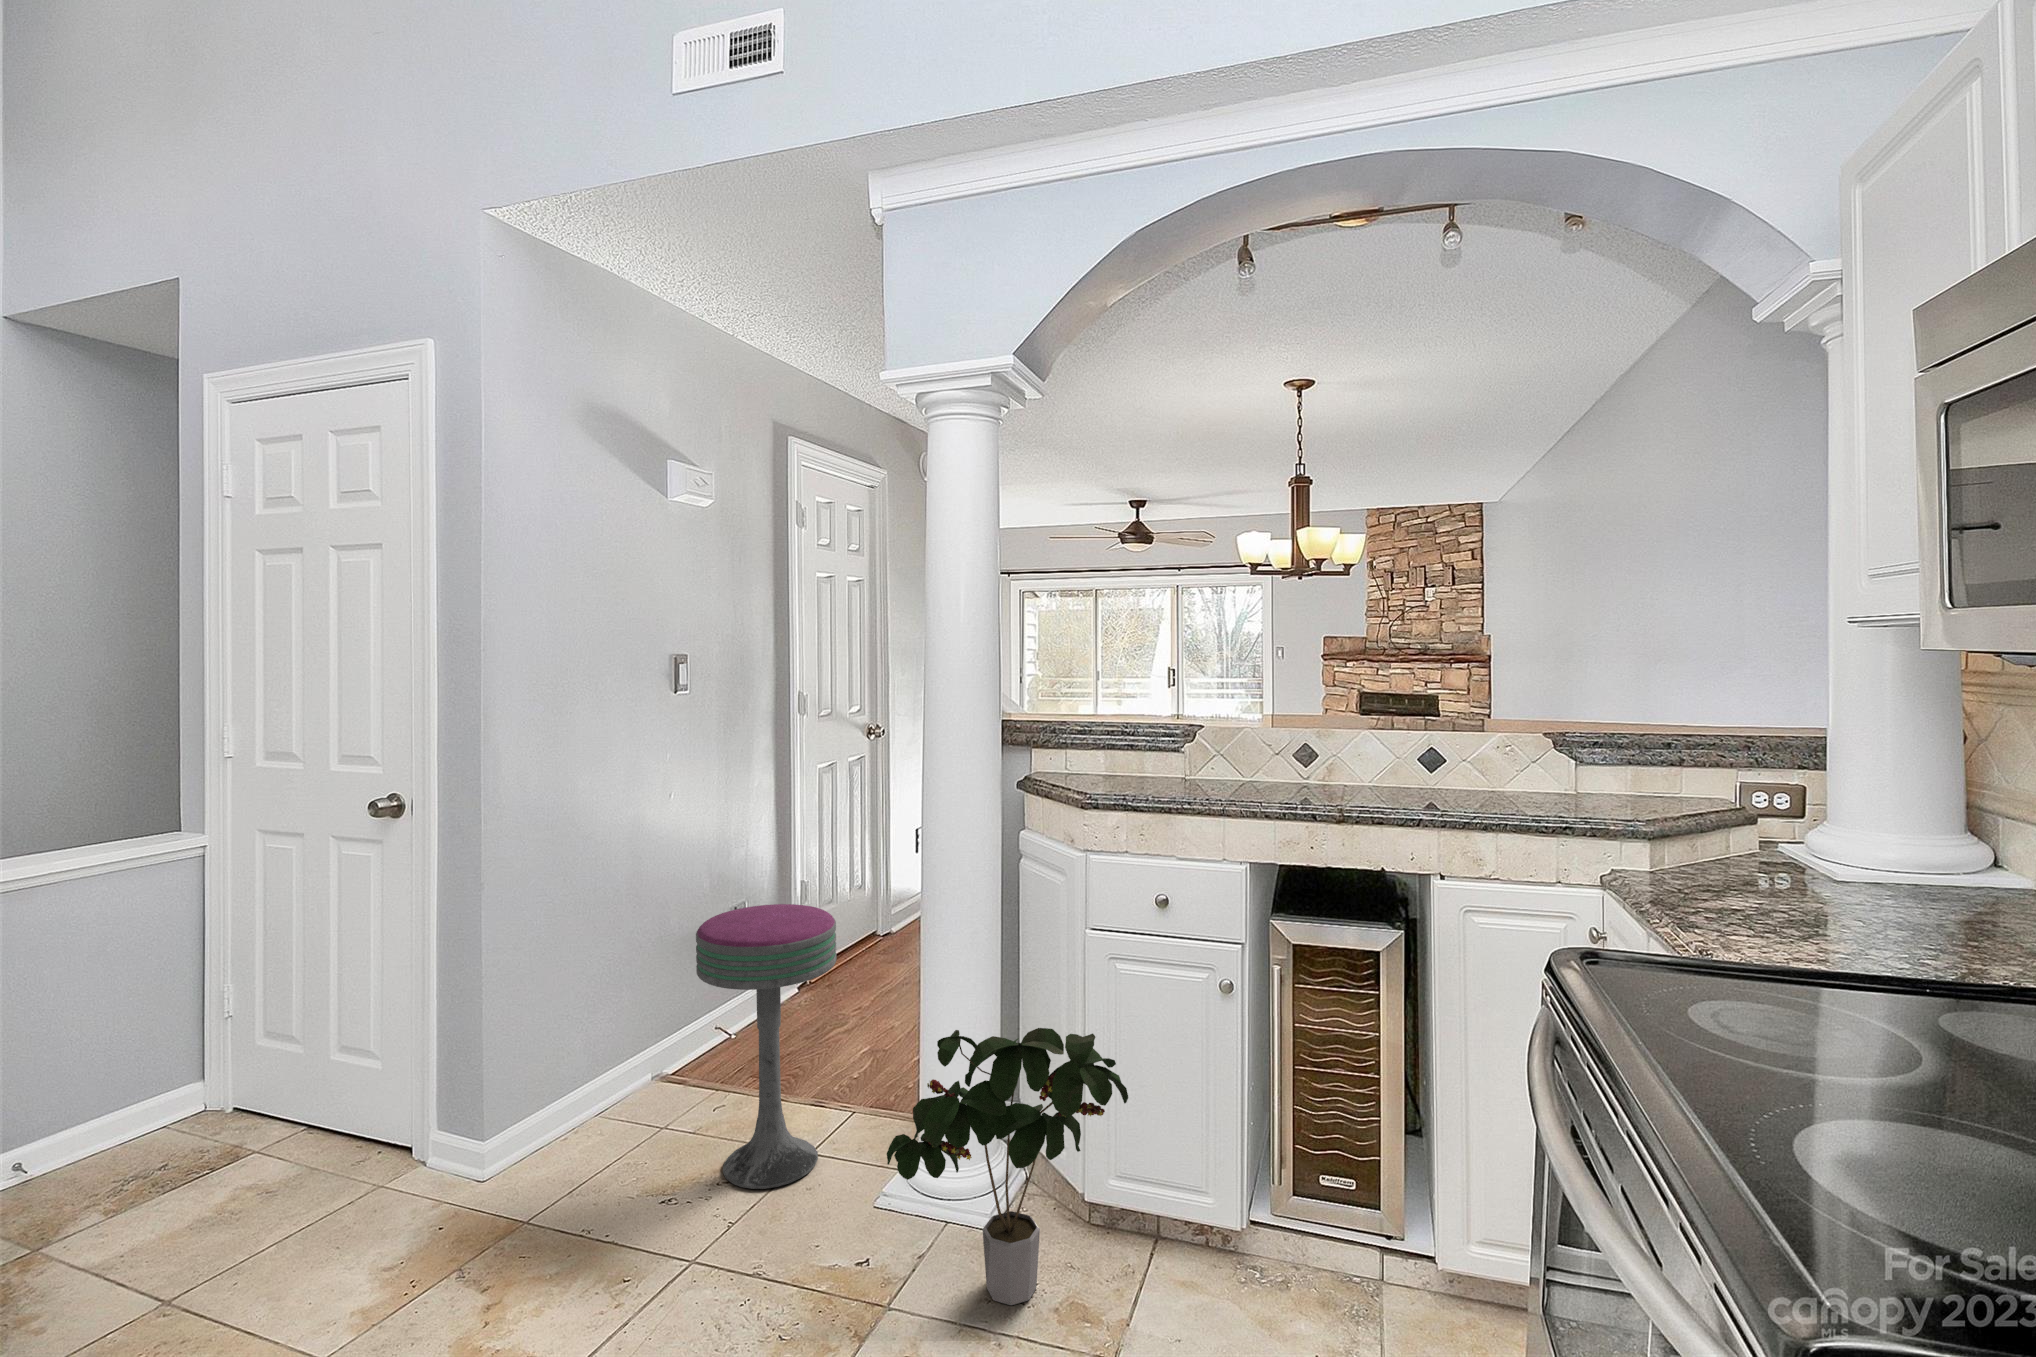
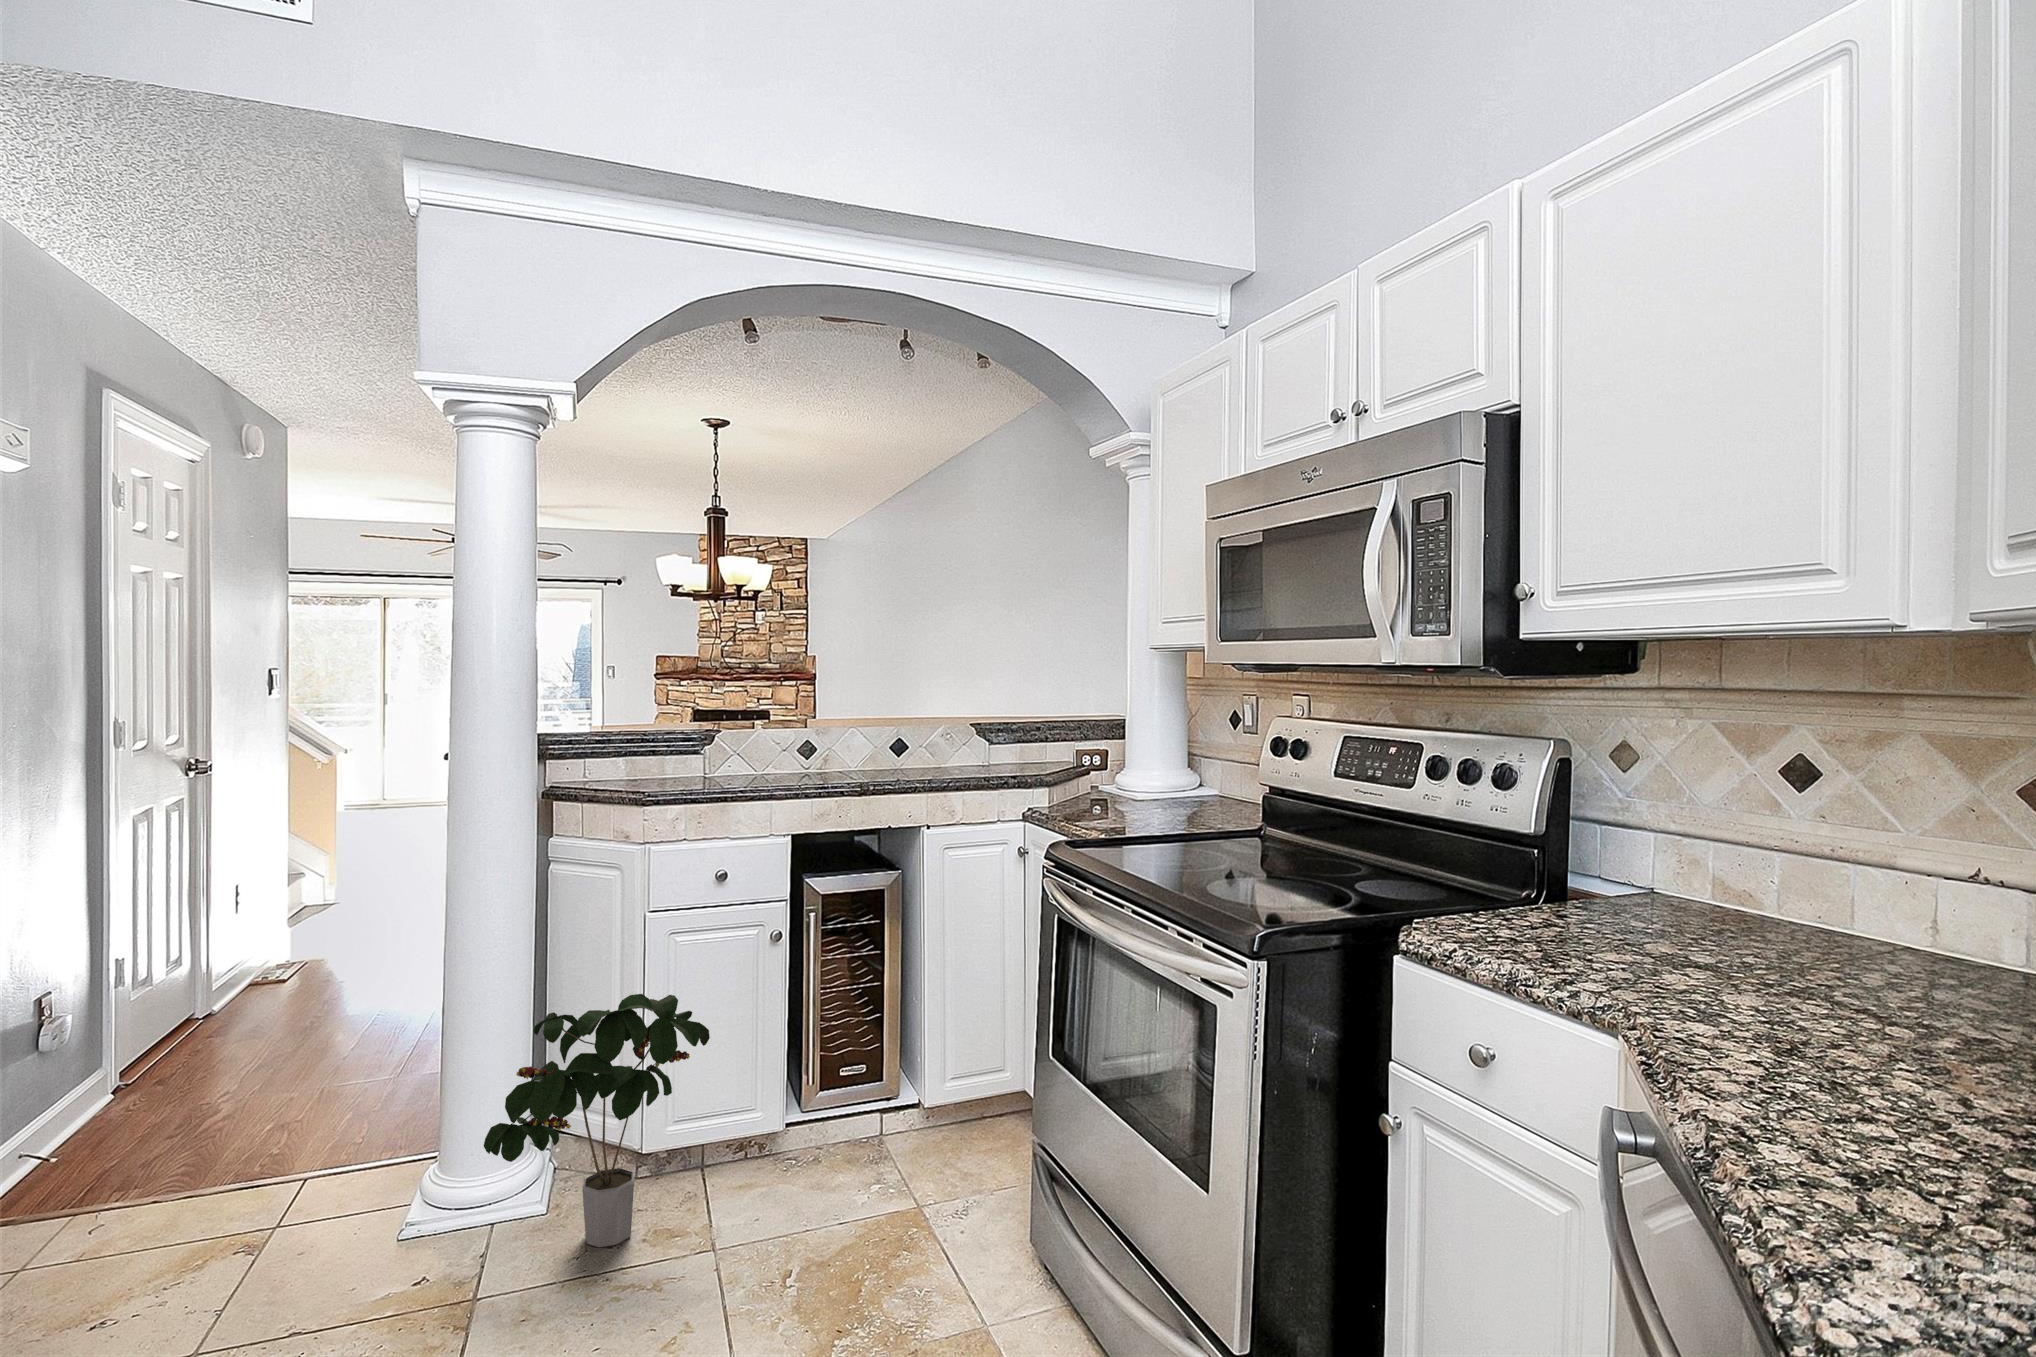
bar stool: present [696,904,836,1189] -> none [156,947,345,1272]

